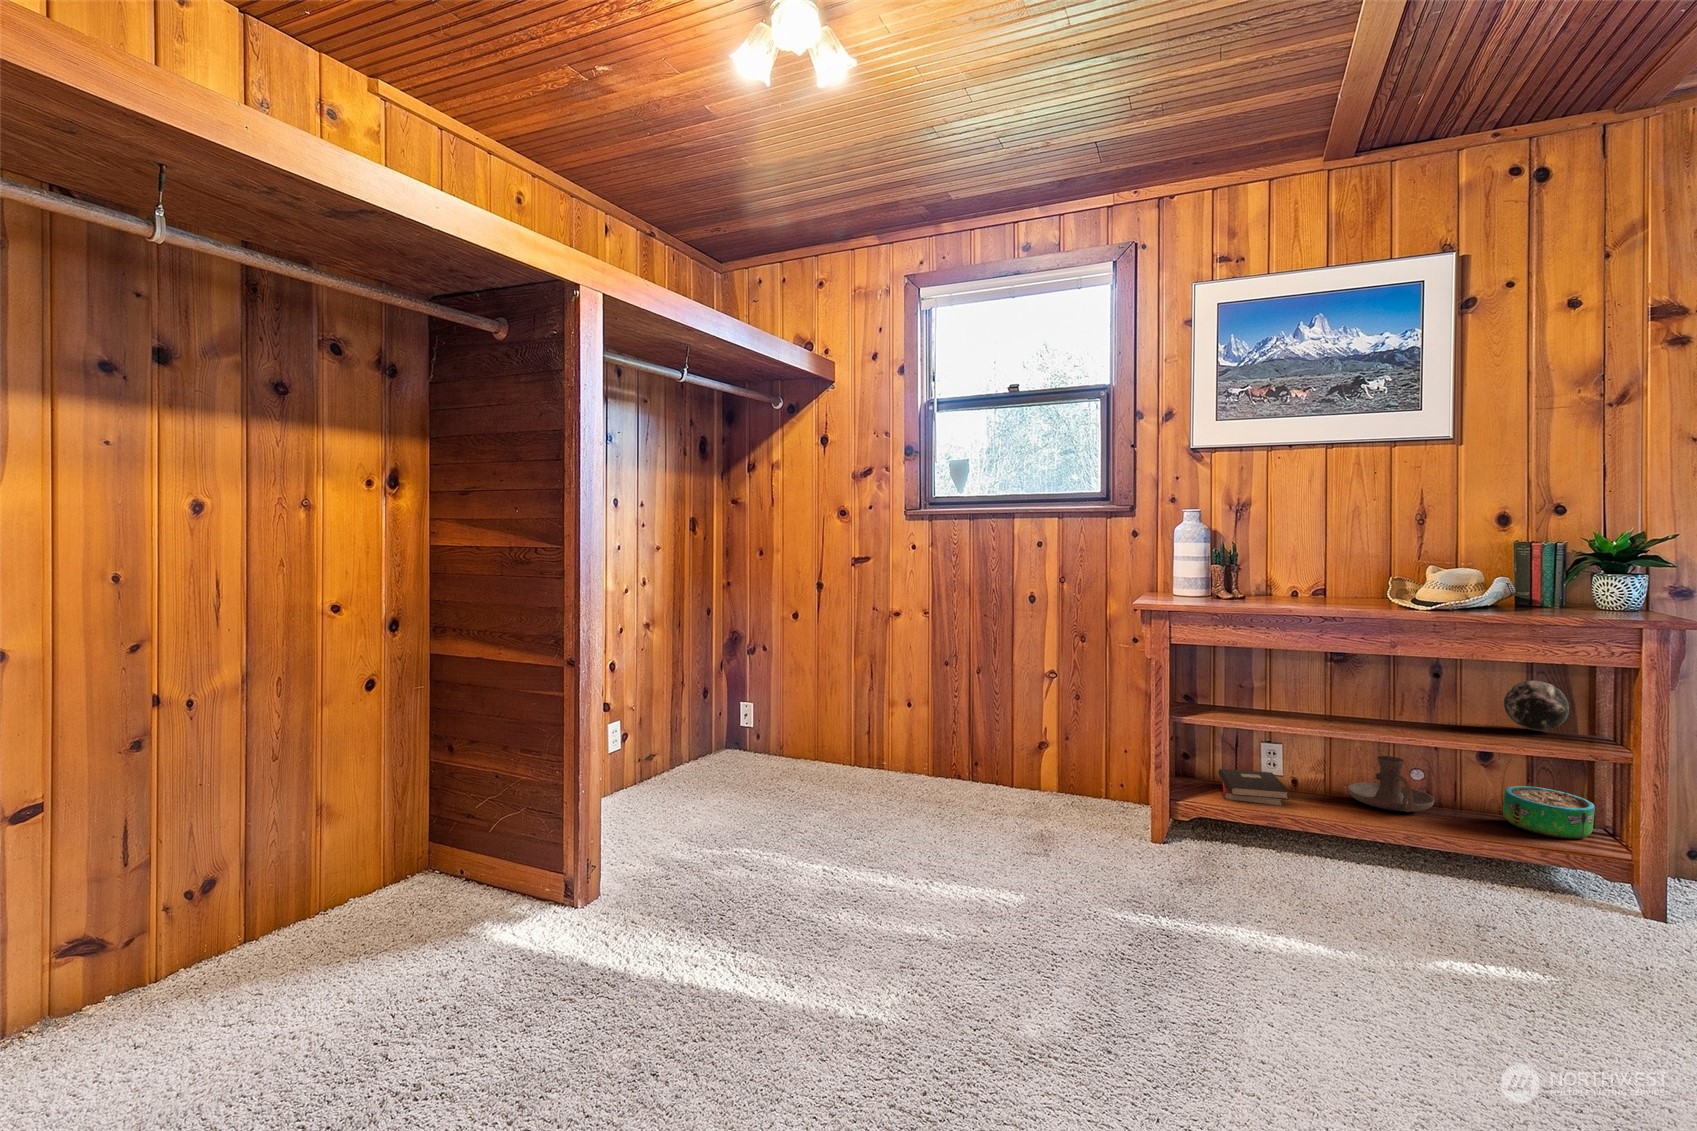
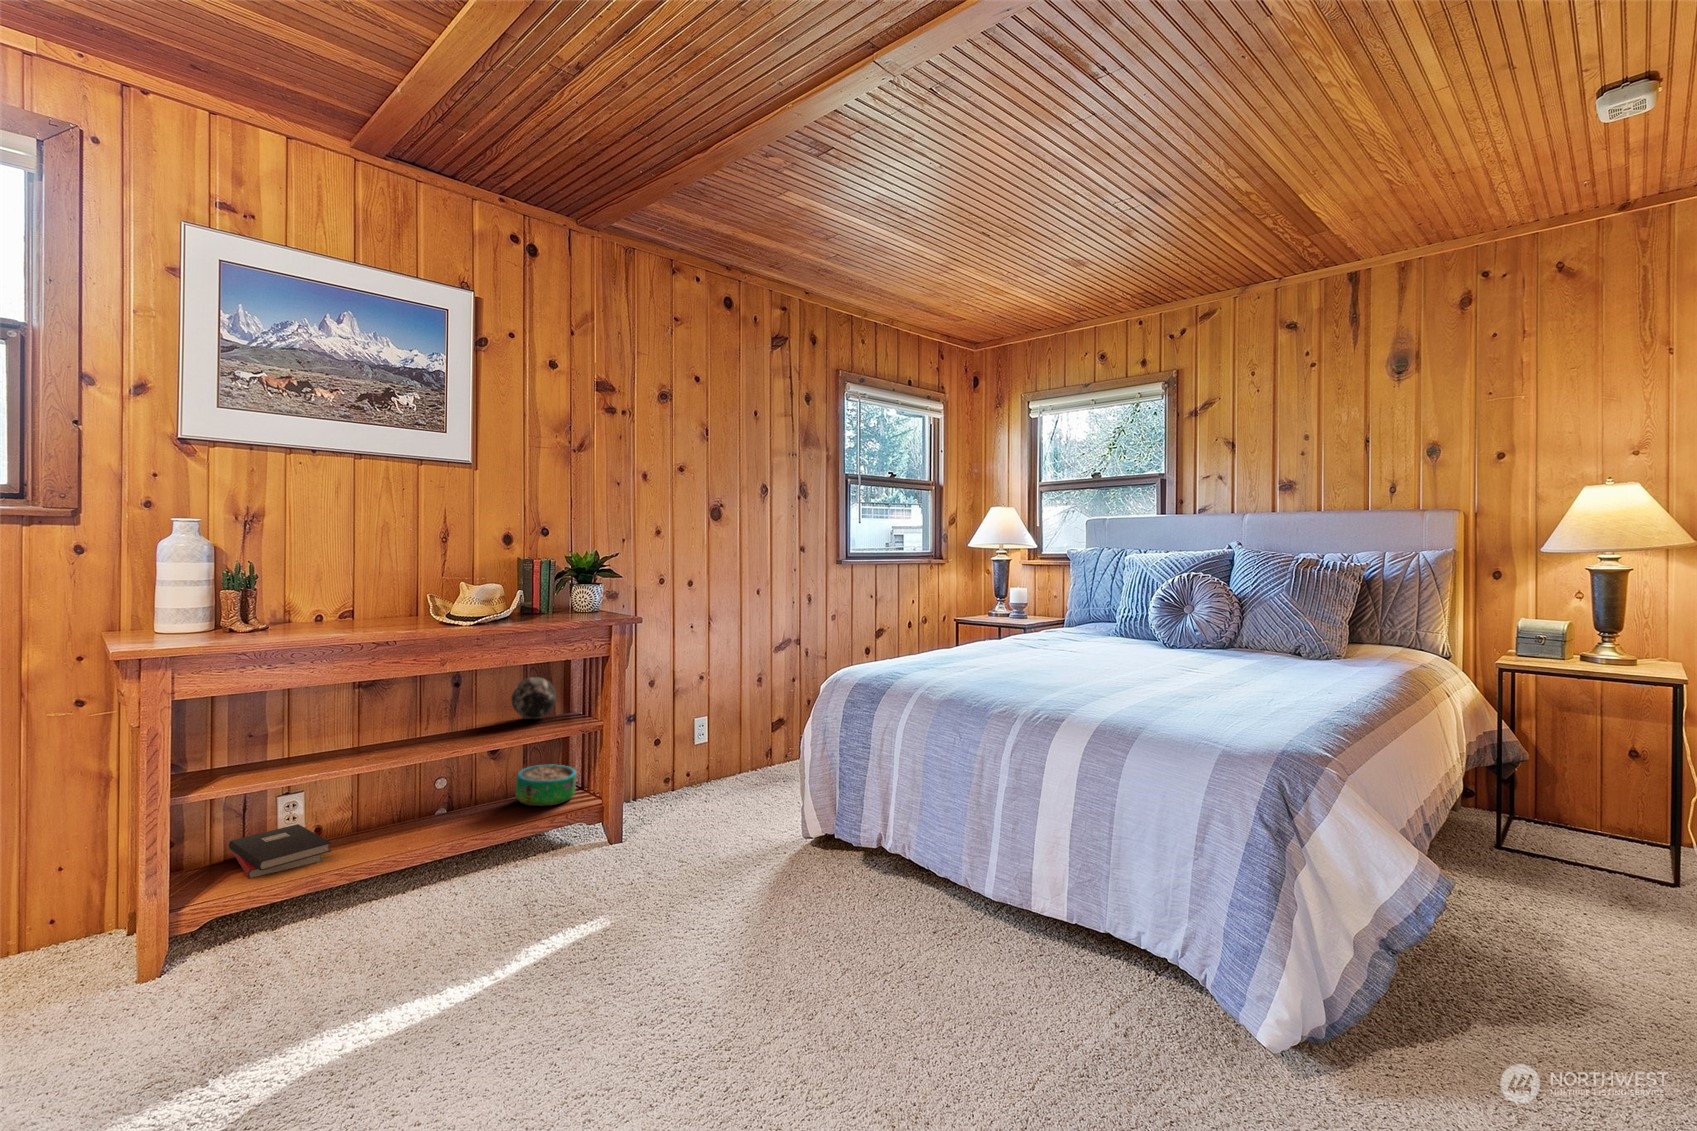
candle holder: present [1348,756,1435,812] -> none [383,771,464,827]

